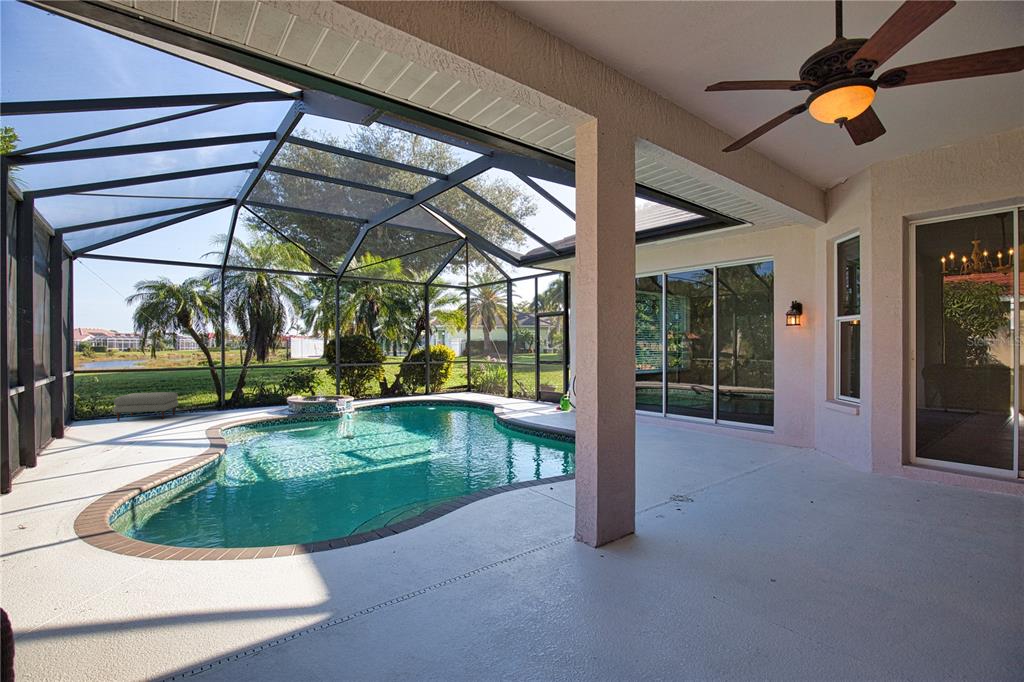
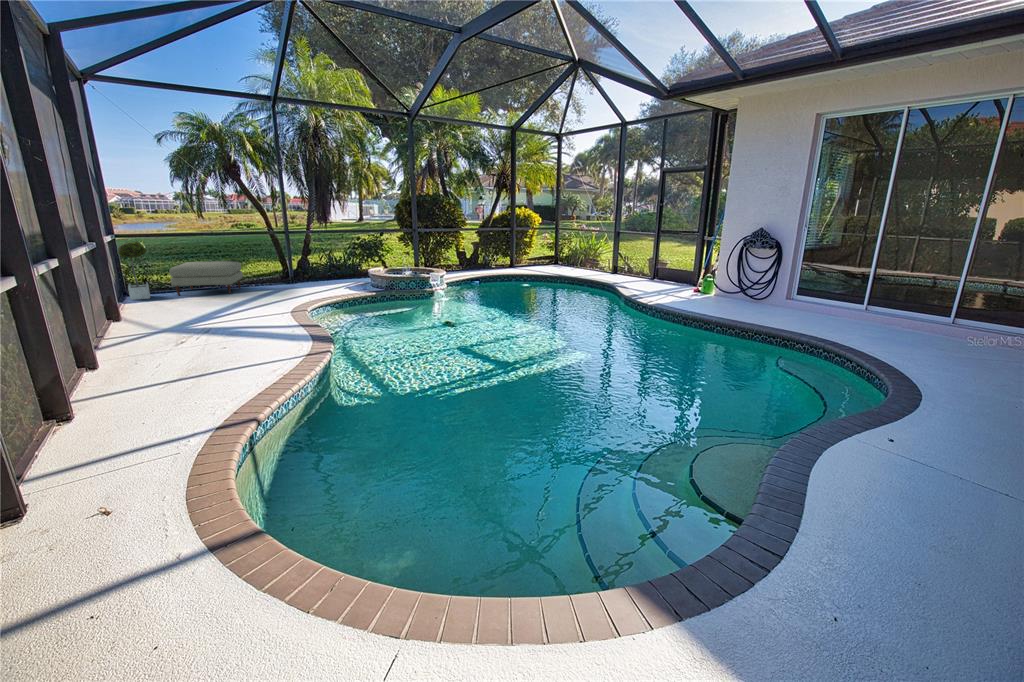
potted tree: none [72,376,99,425] -> present [117,241,150,300]

